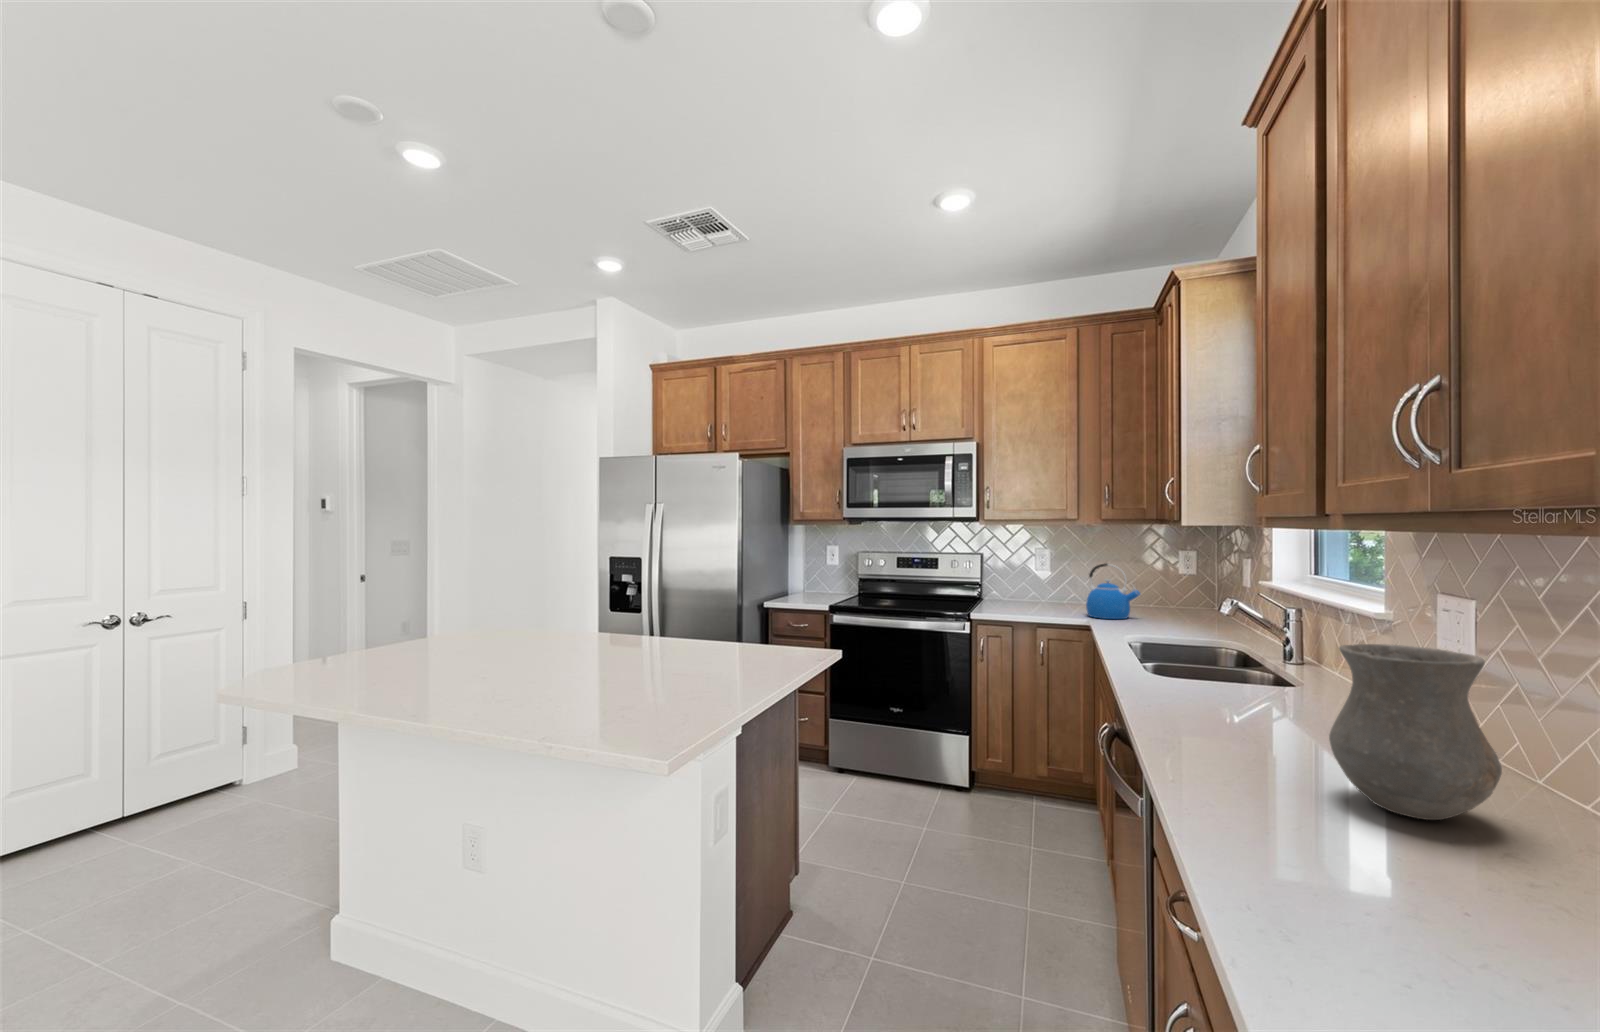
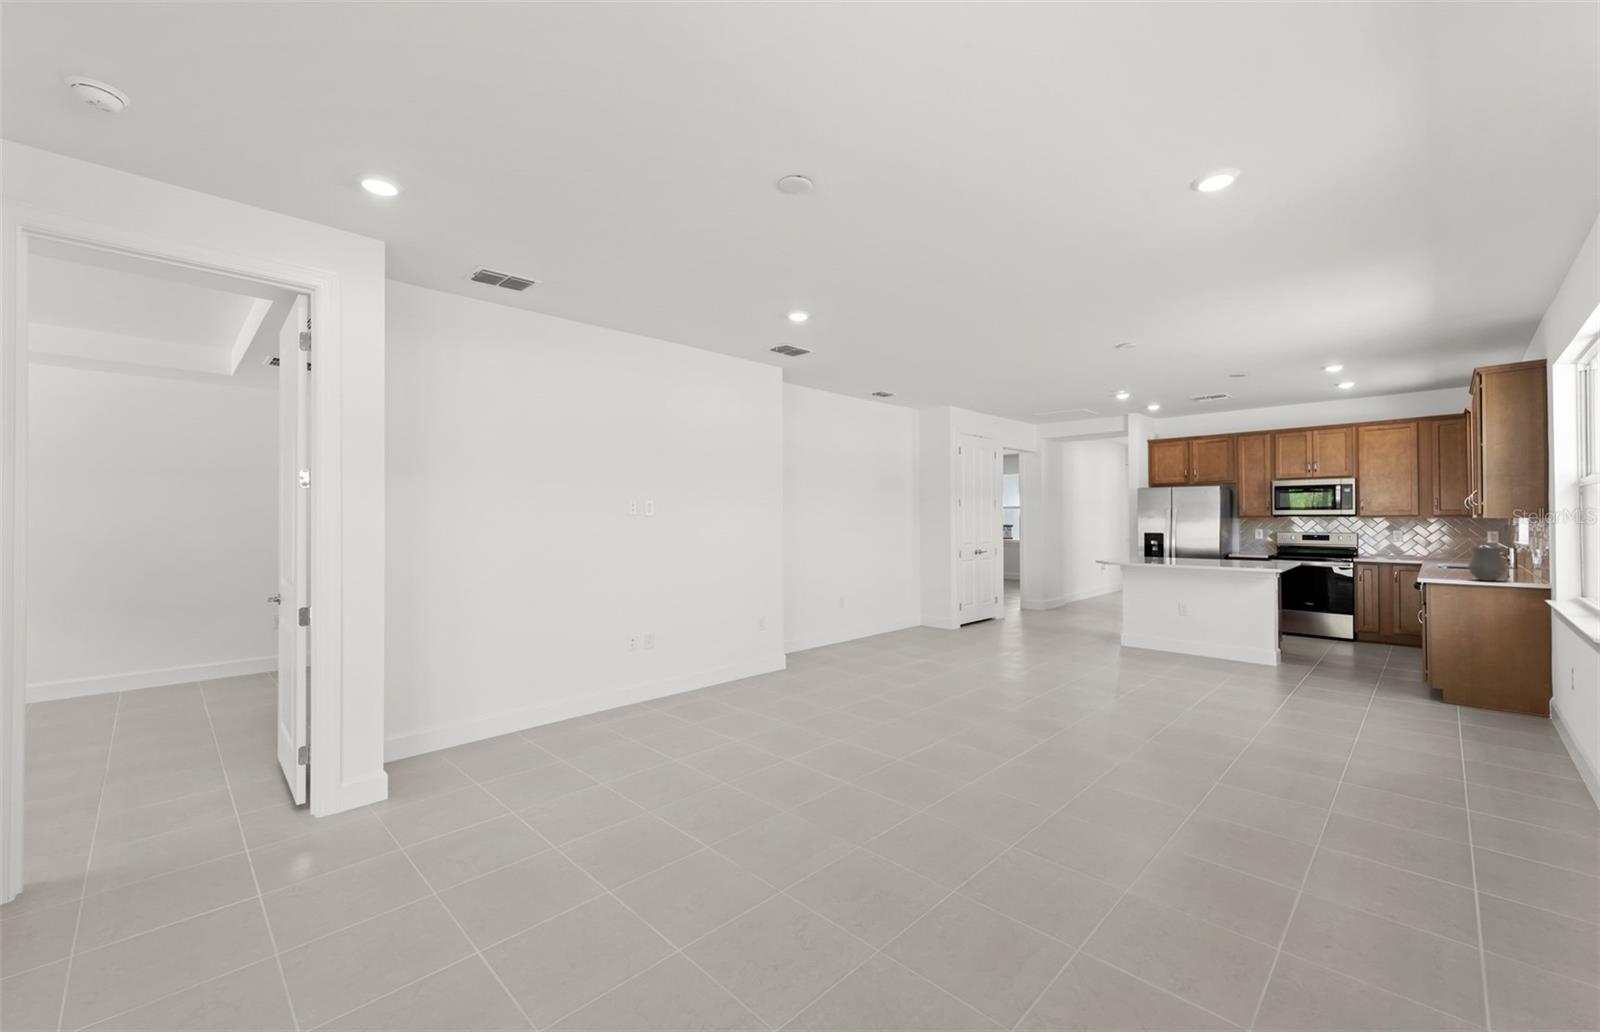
kettle: present [1086,563,1140,619] -> none [1422,536,1454,562]

